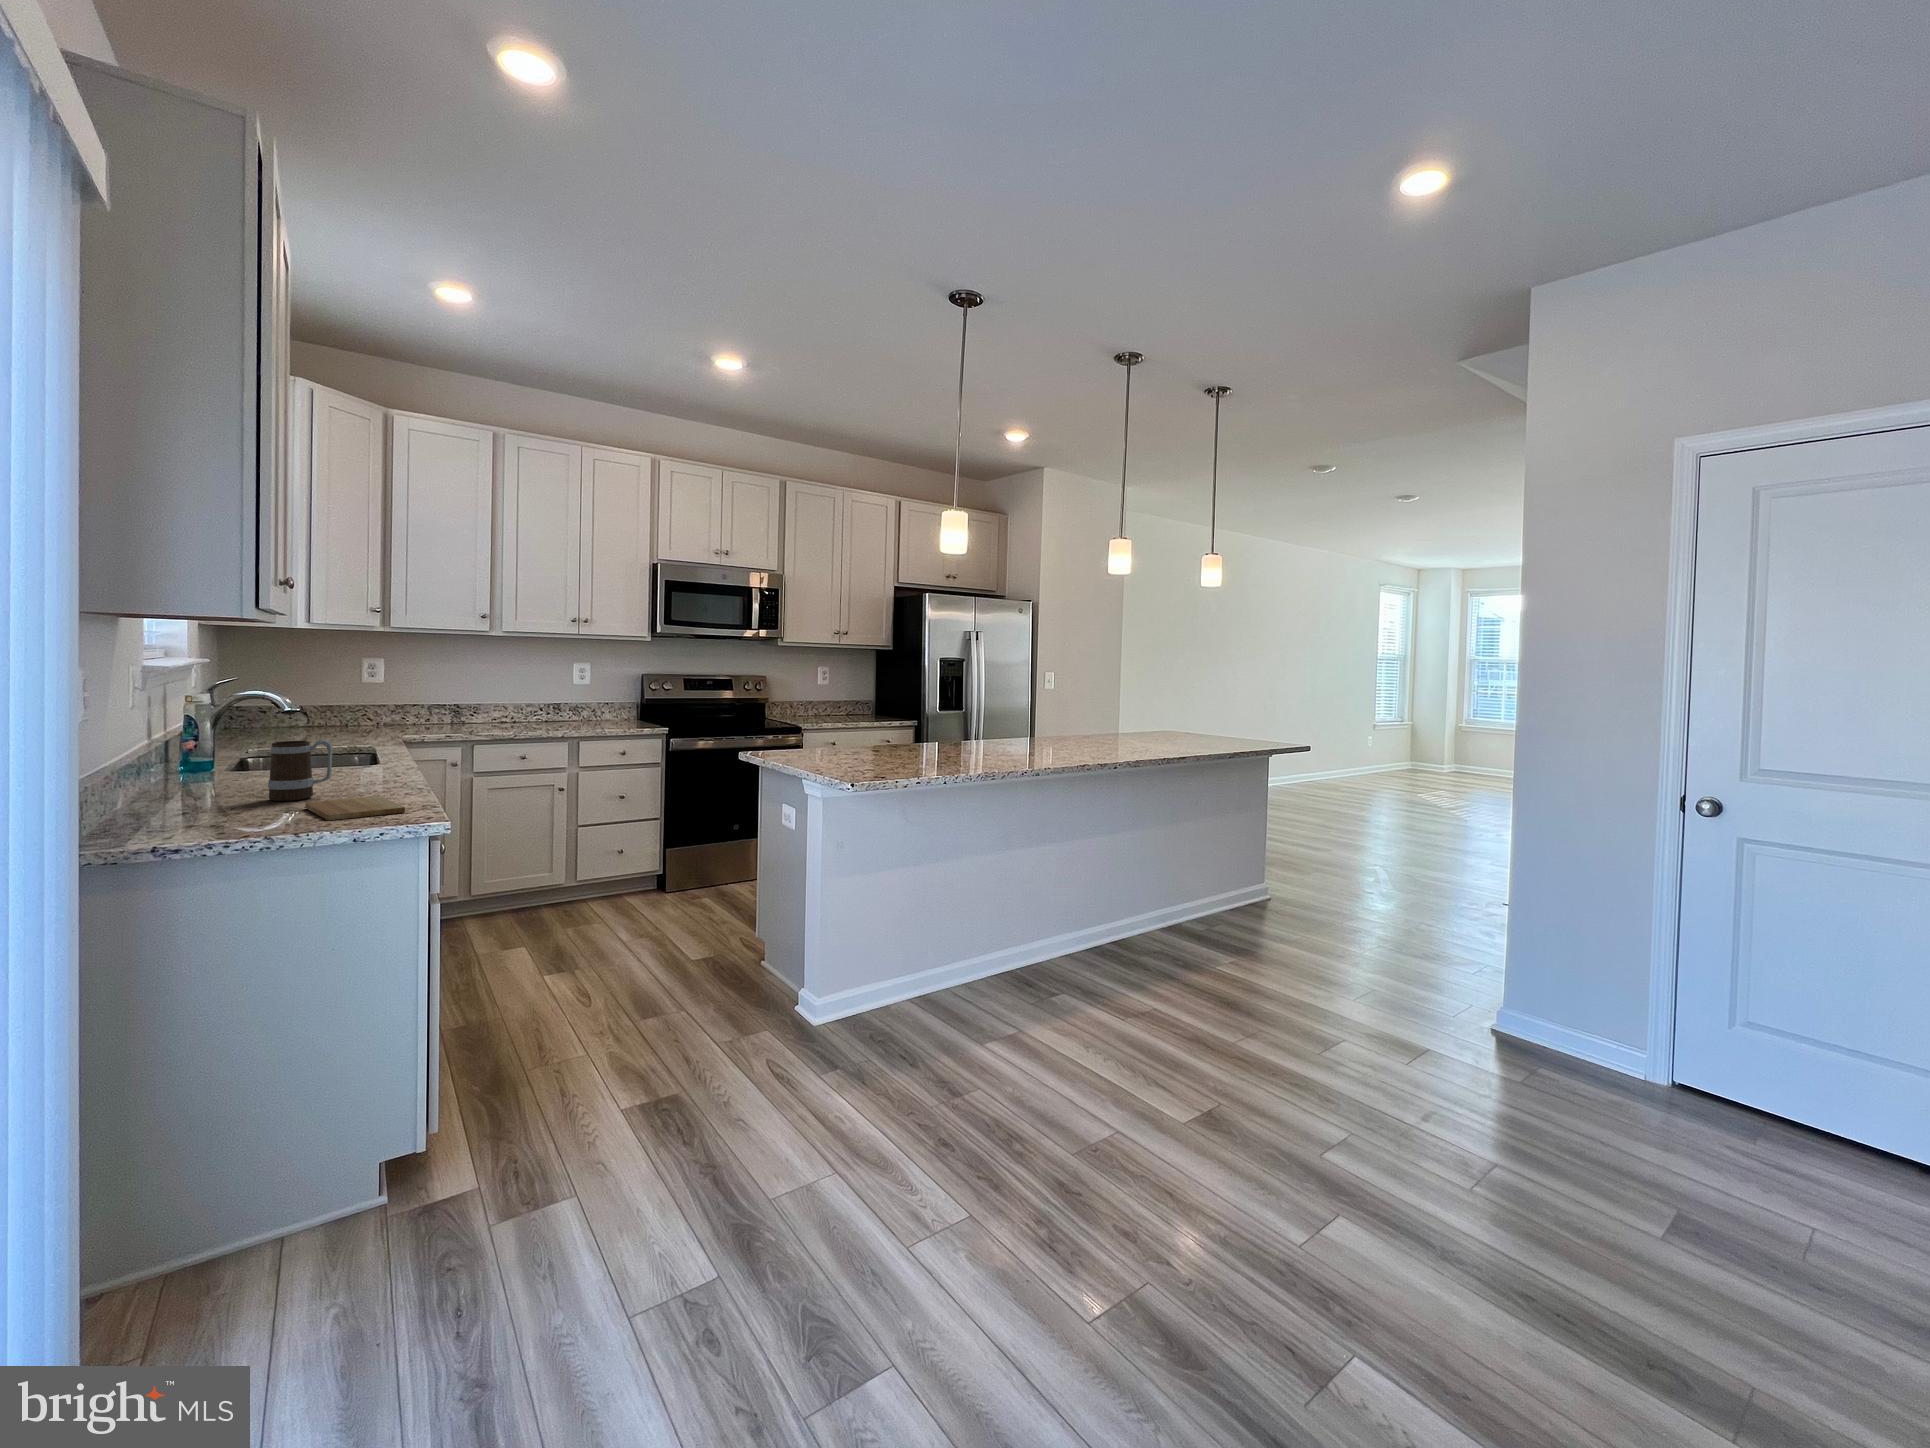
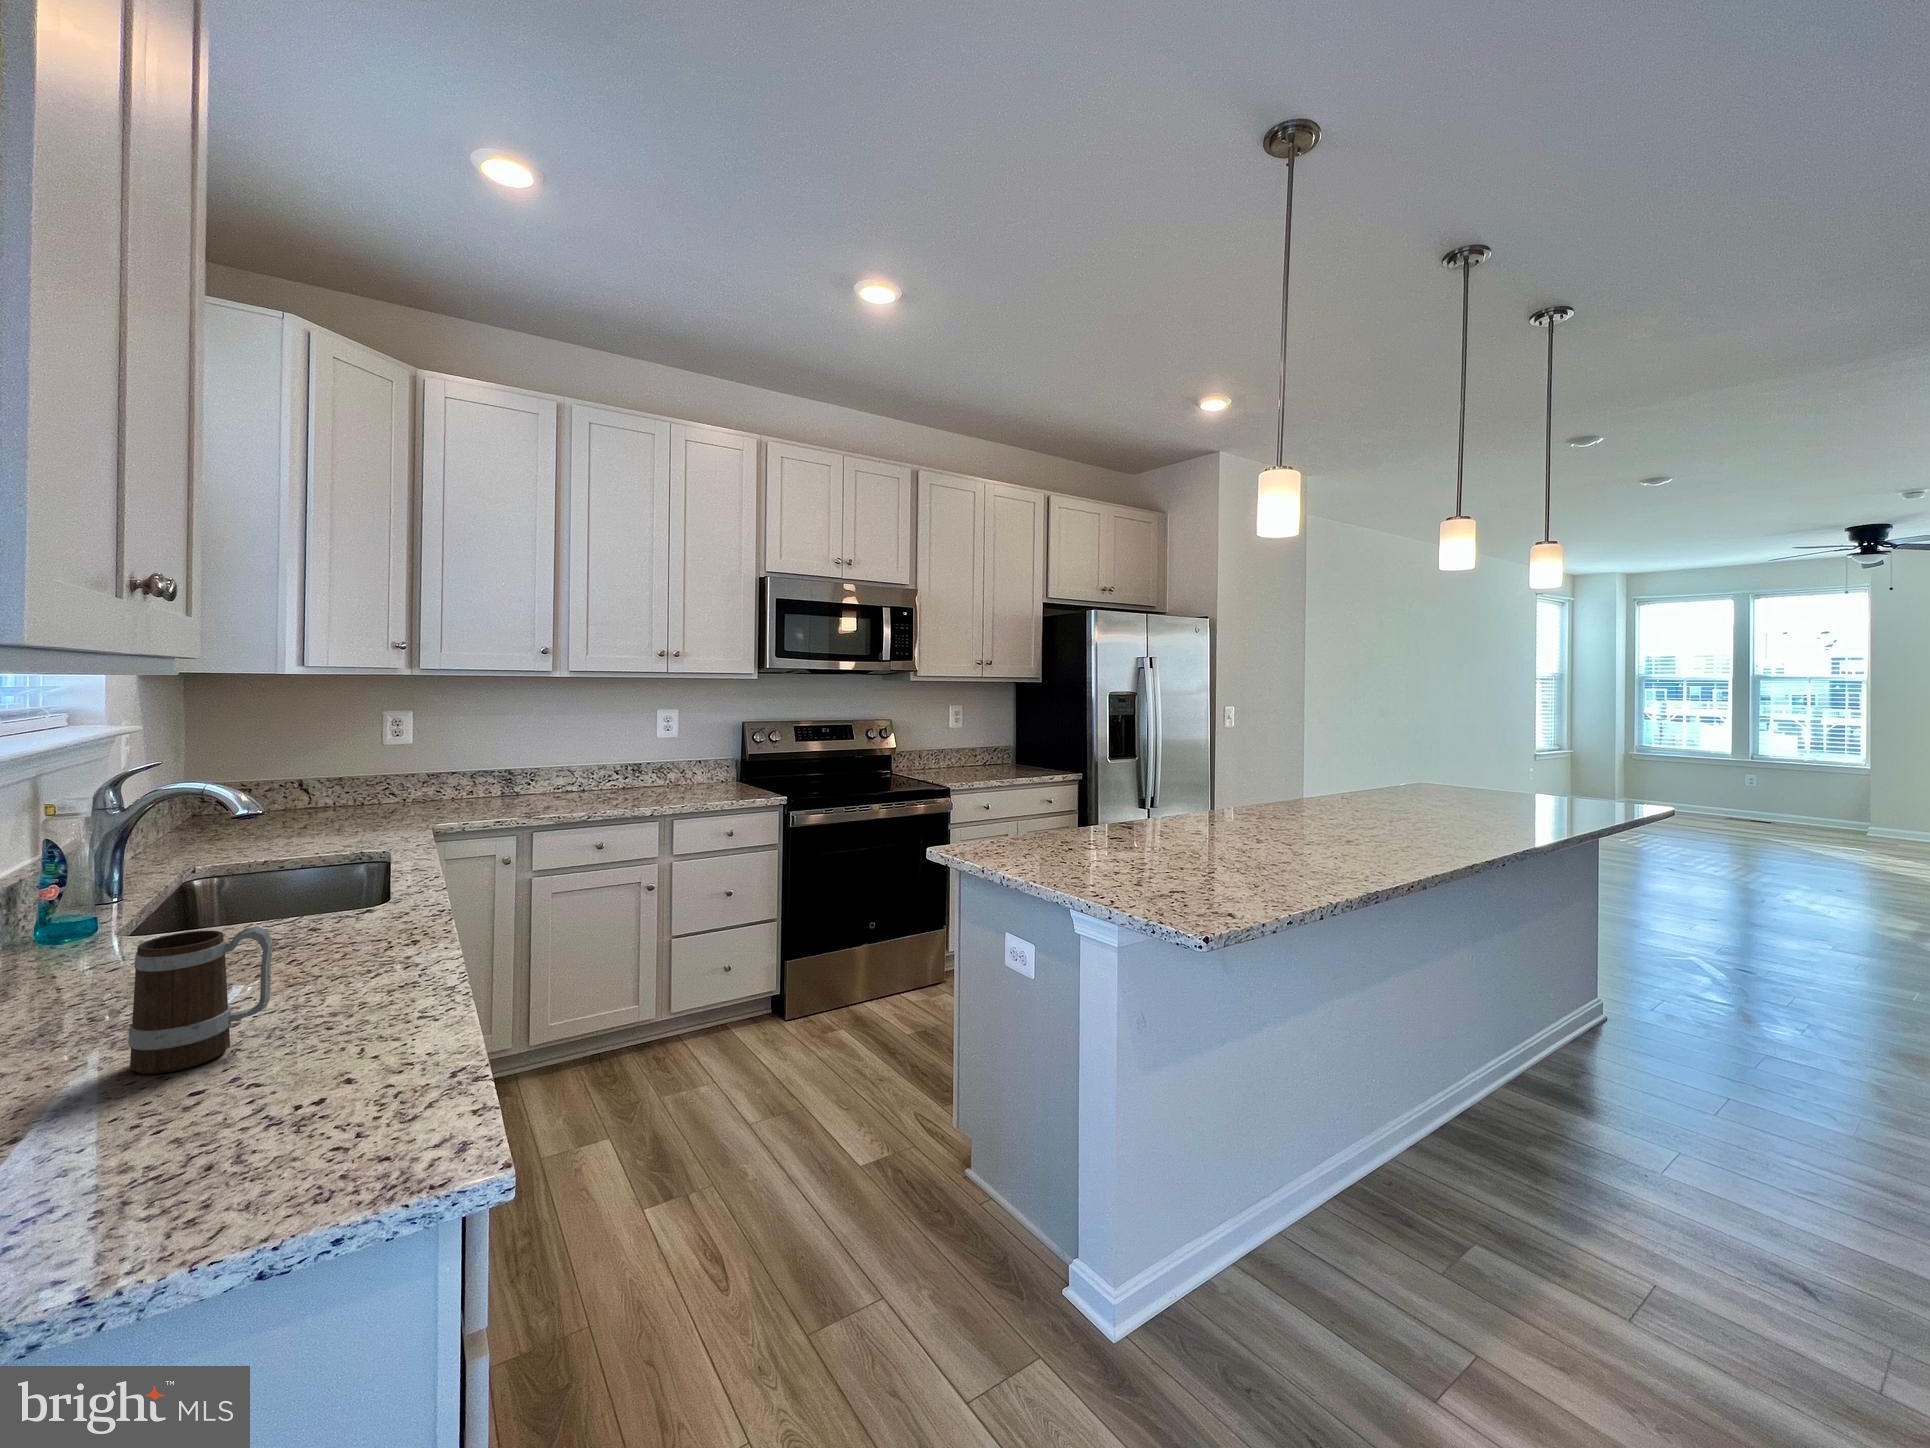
cutting board: present [305,796,405,820] -> none [188,1058,411,1199]

